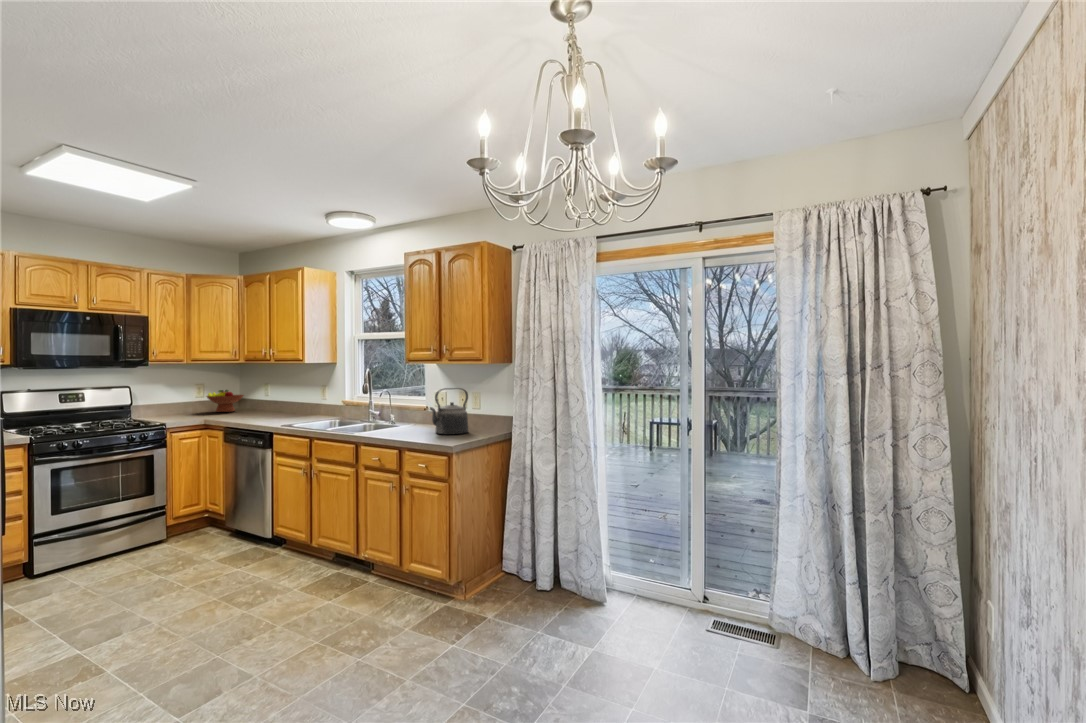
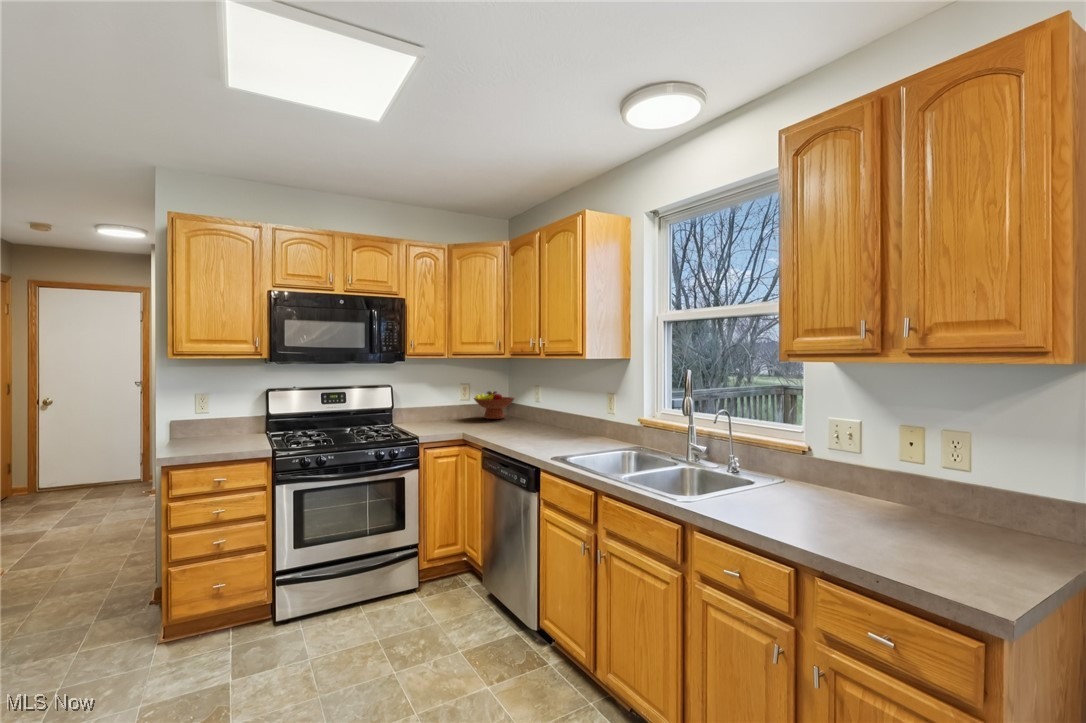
kettle: present [430,388,468,434] -> none [859,420,958,536]

